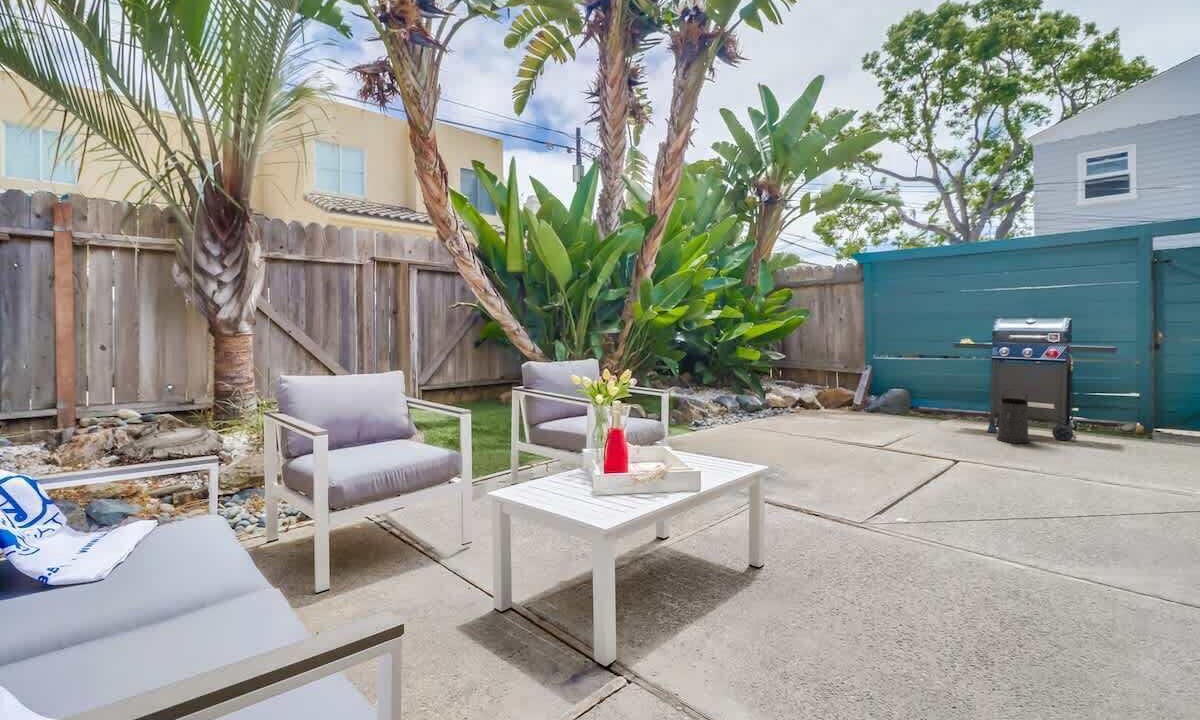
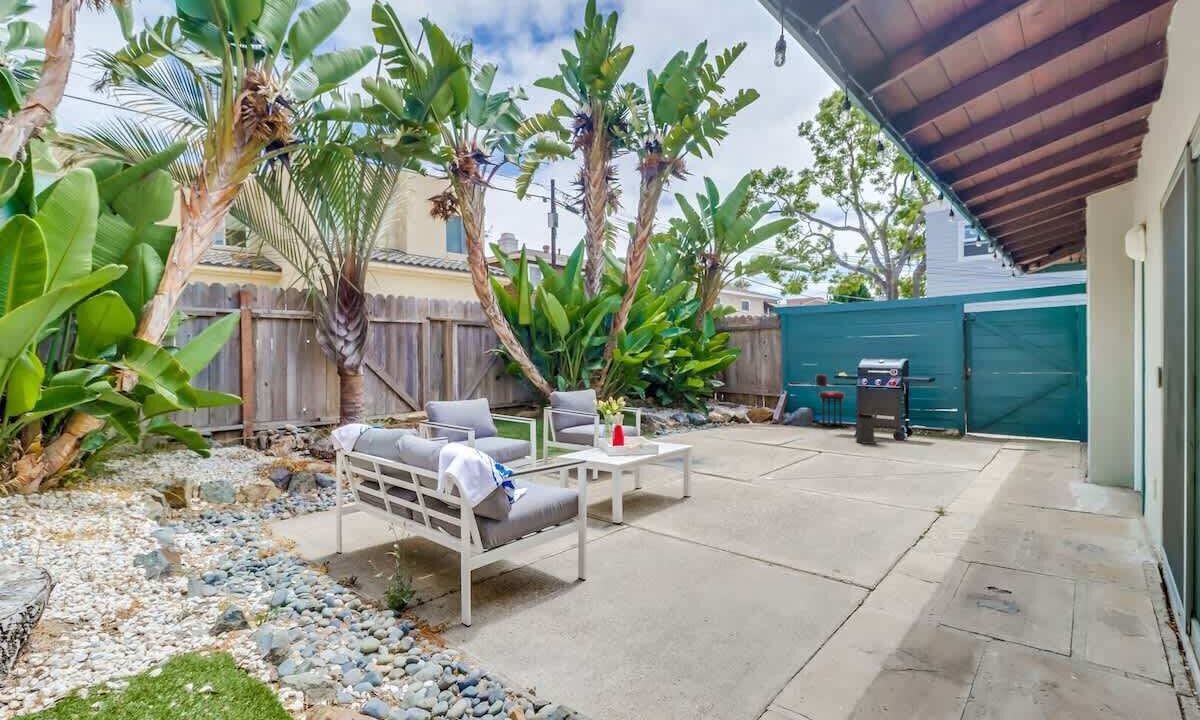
stool: none [910,343,959,415] -> present [815,374,845,426]

